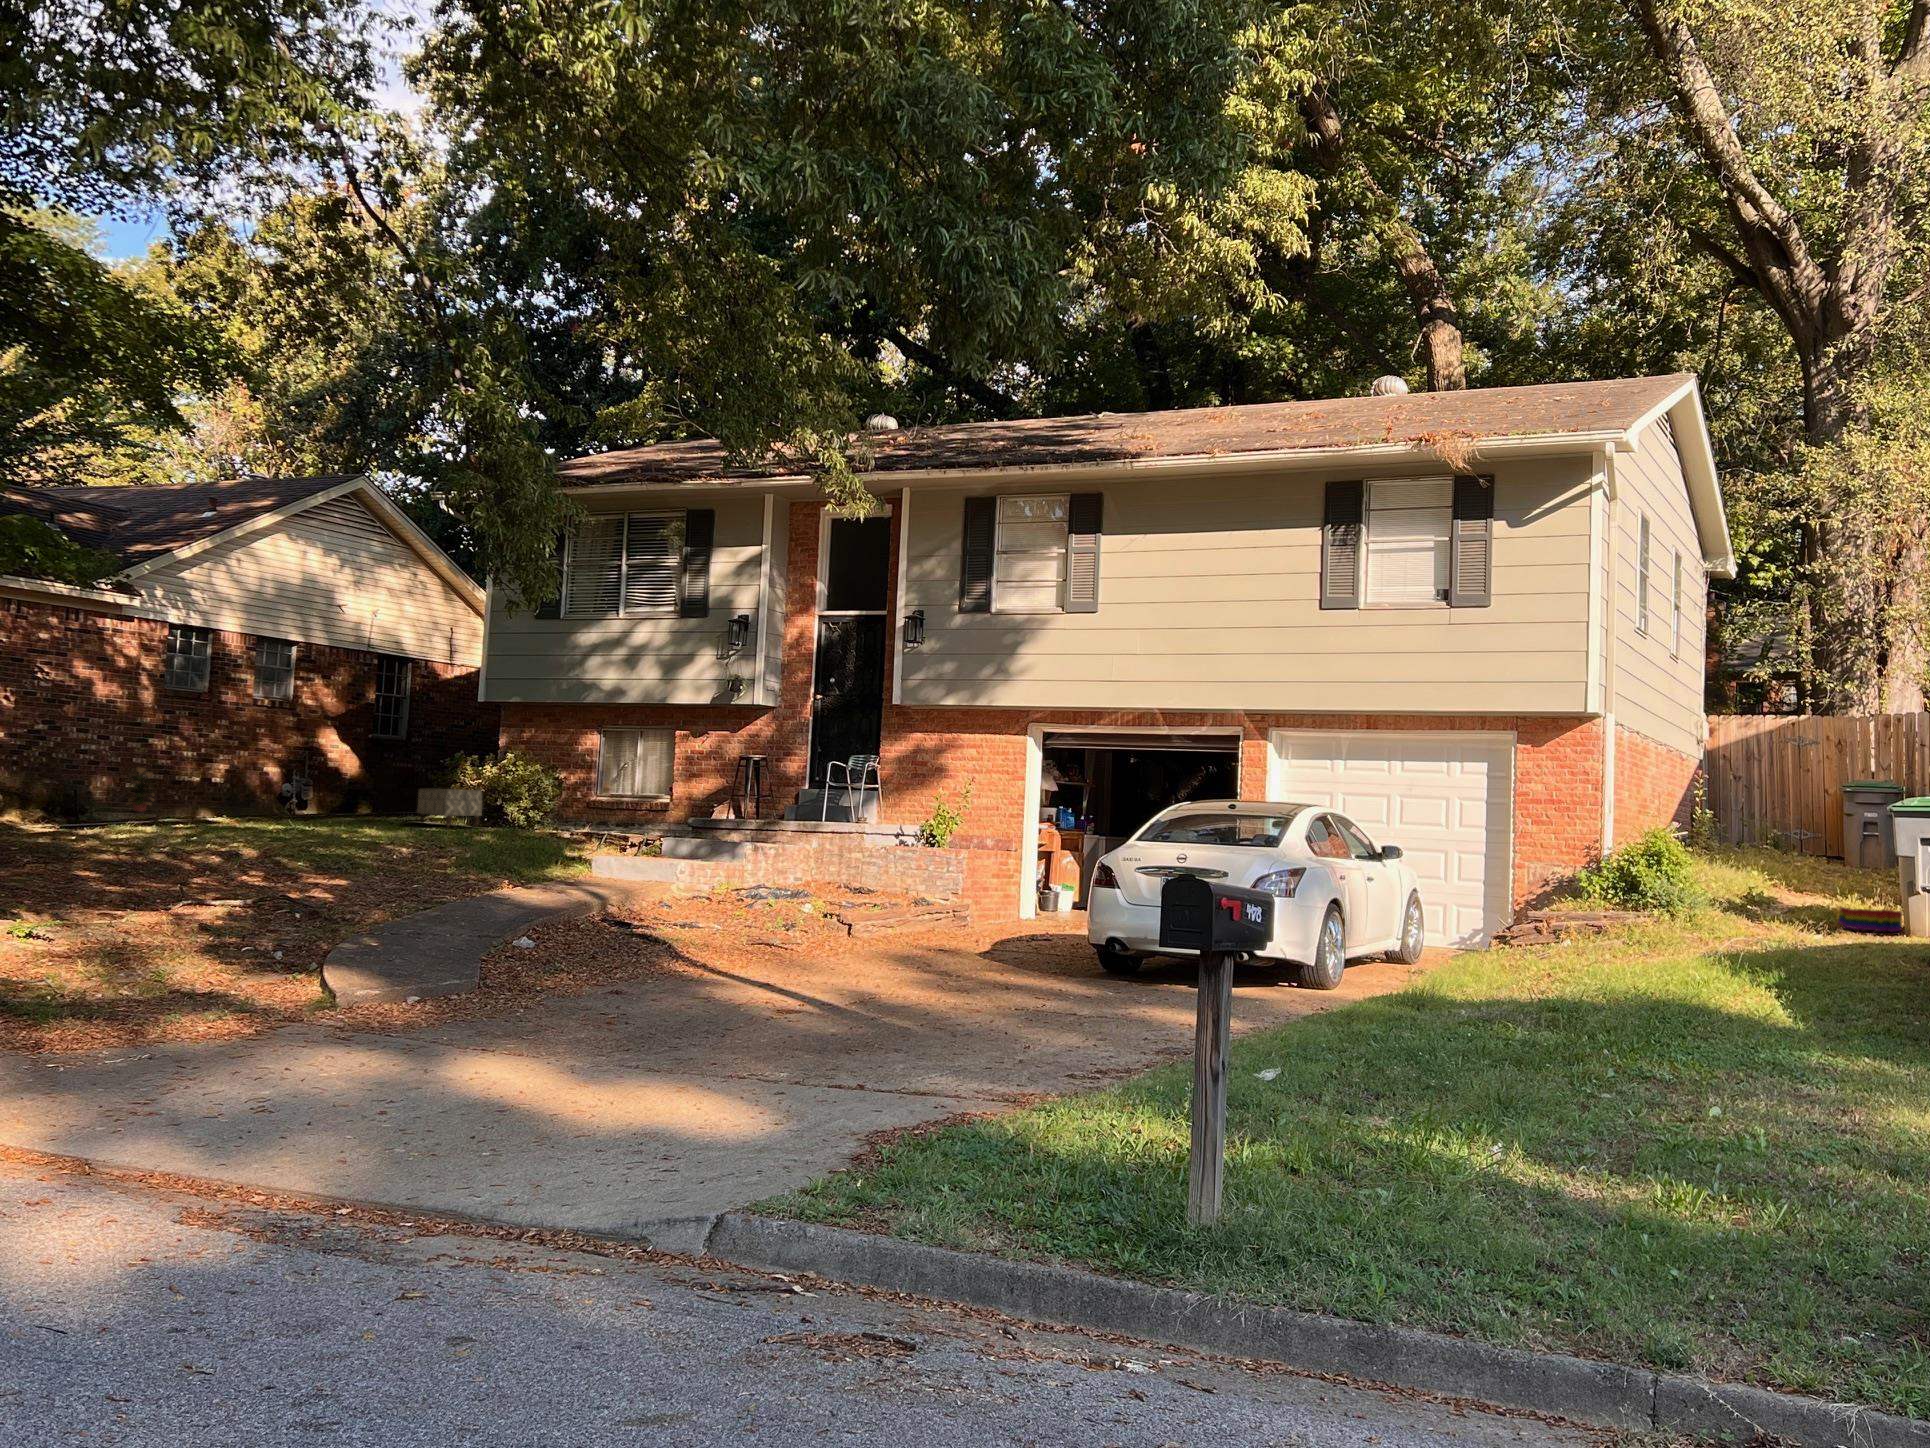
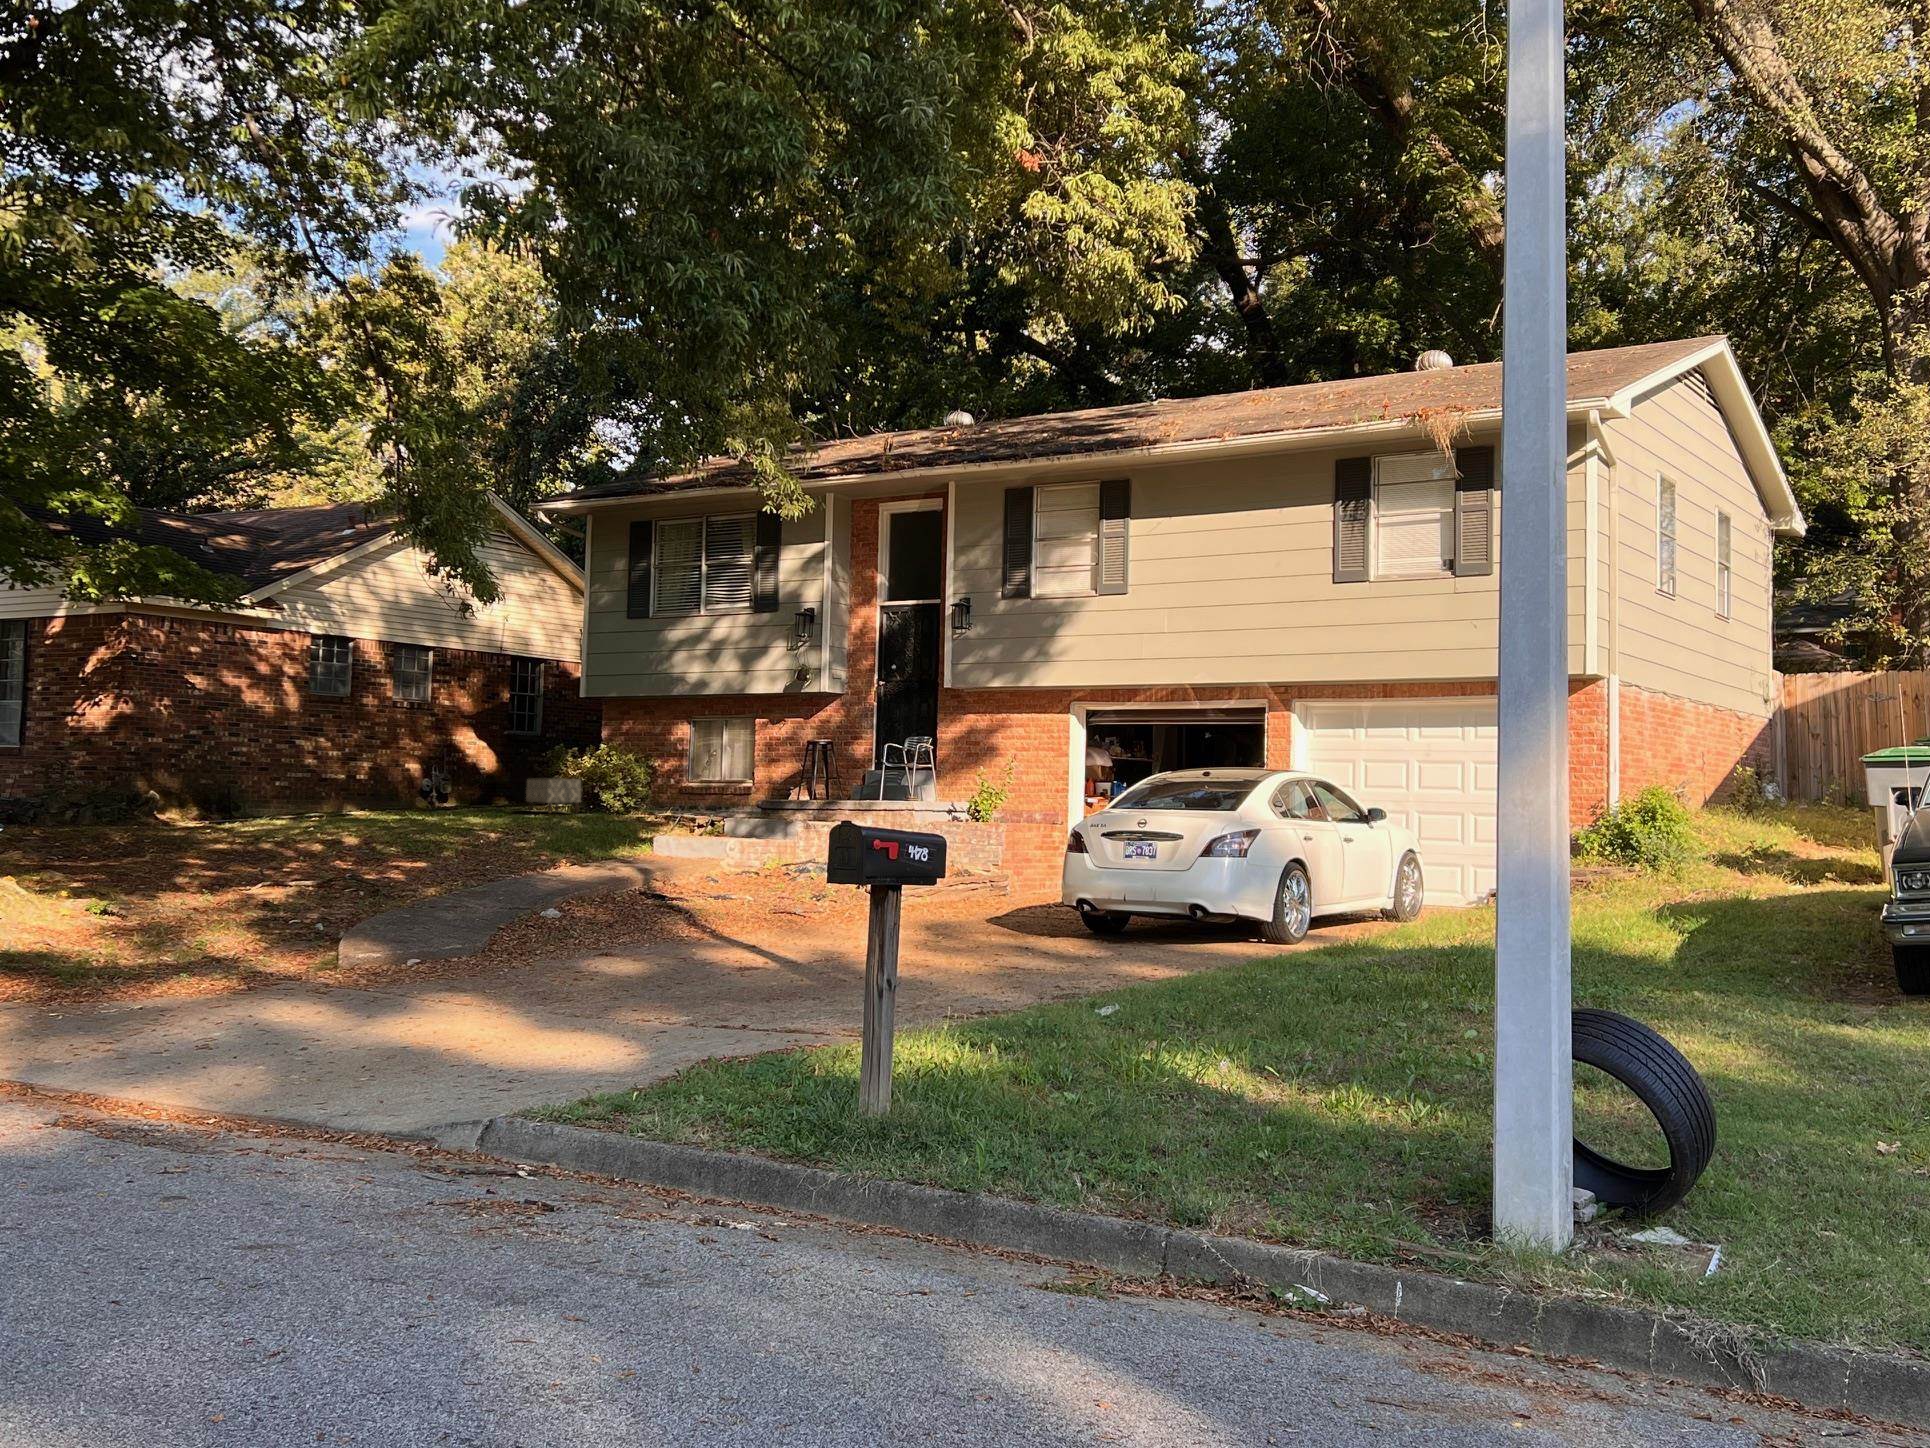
decorative plant: present [126,768,155,812] -> none [273,765,304,805]
storage bin: present [1838,907,1902,932] -> none [1824,859,1888,883]

